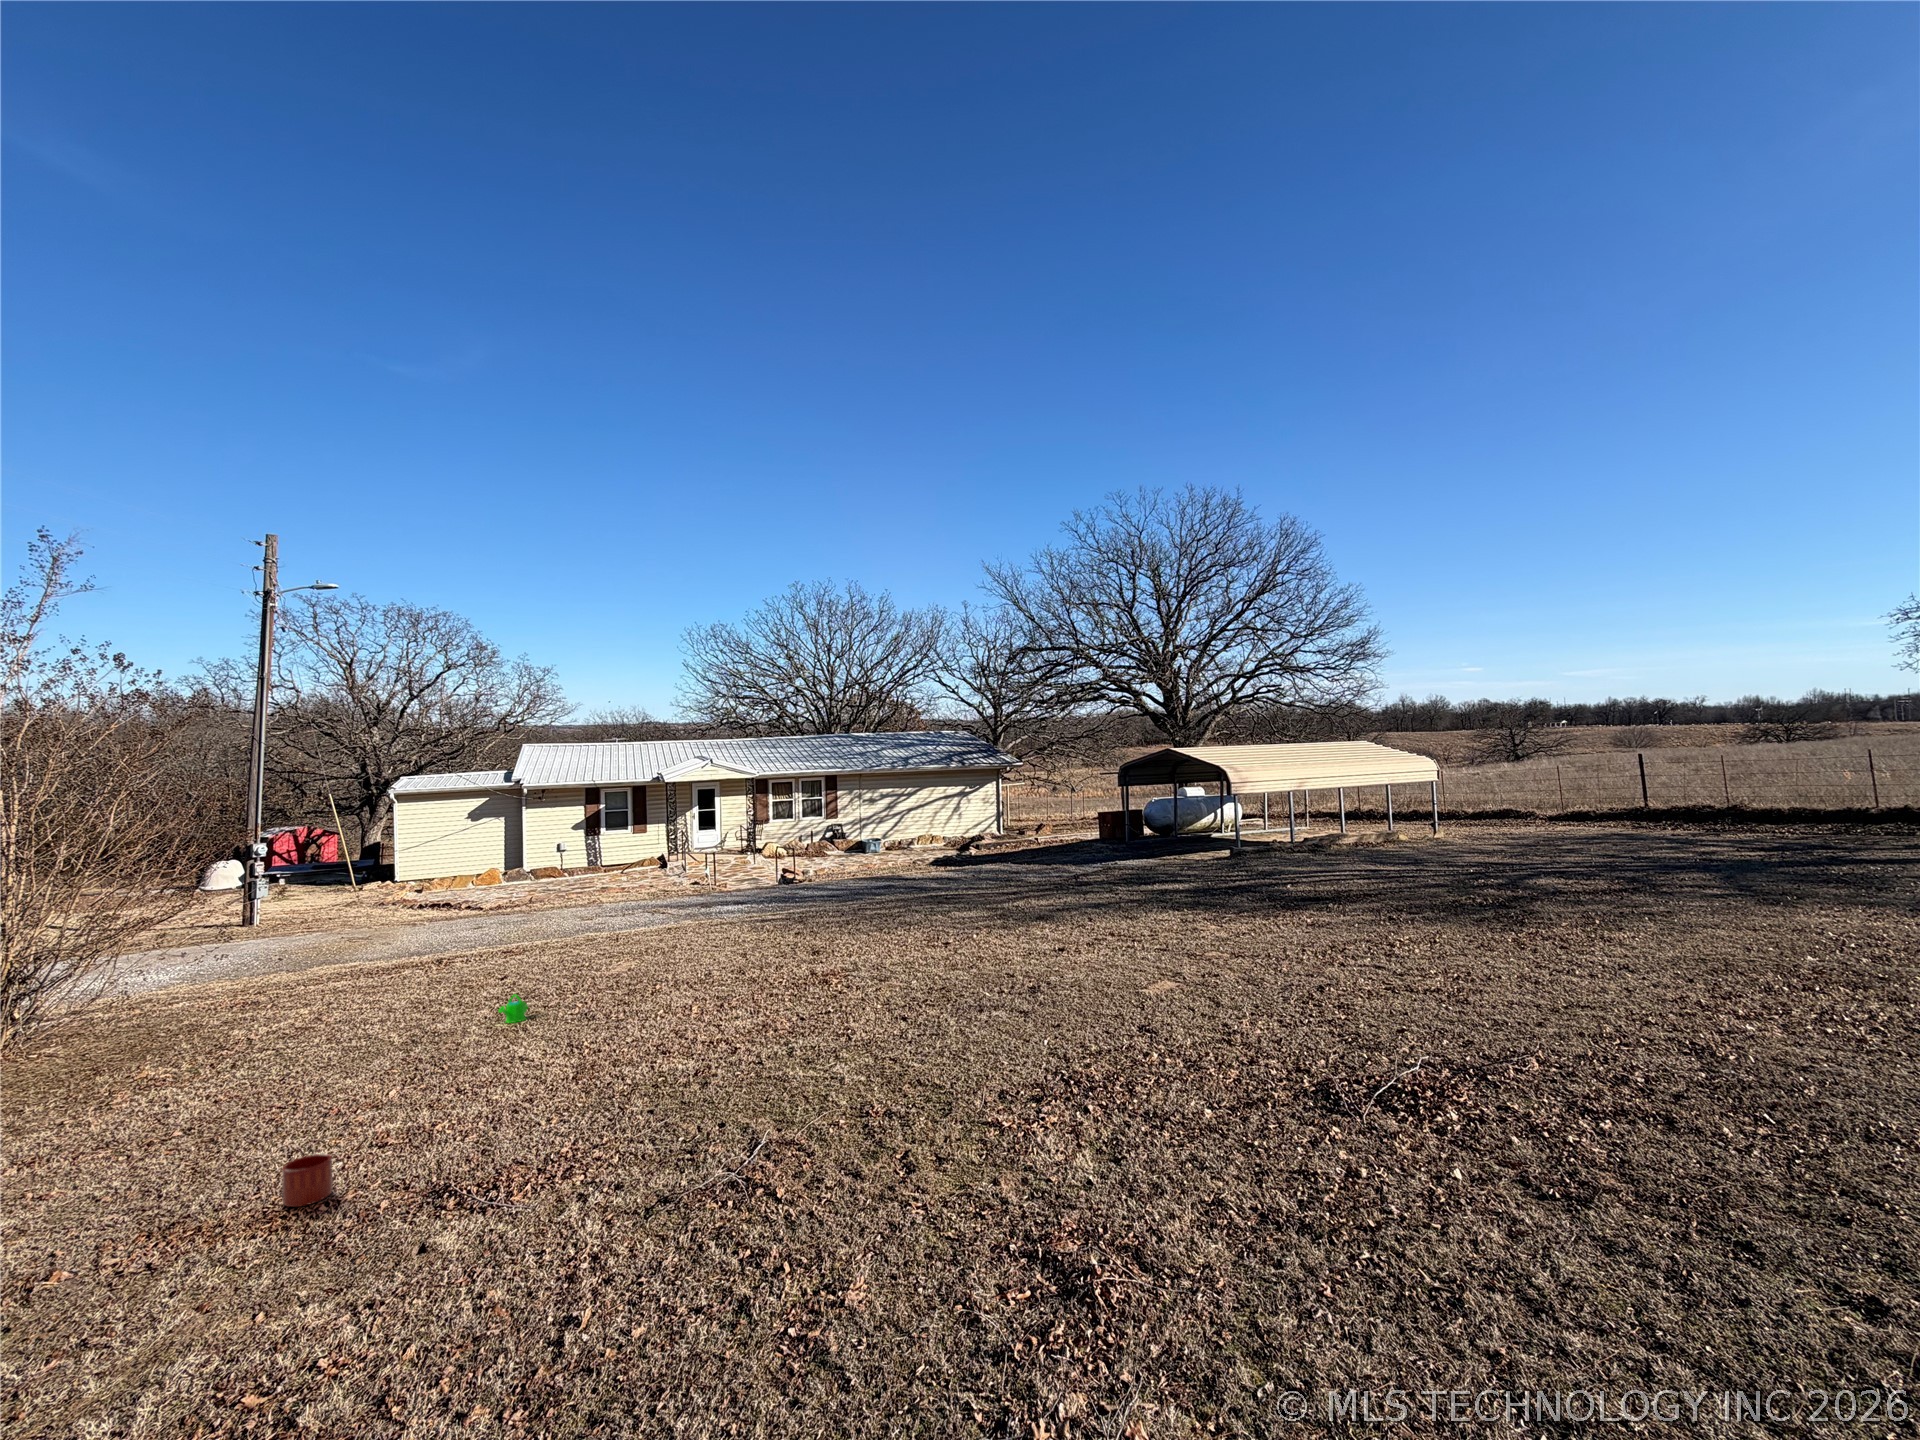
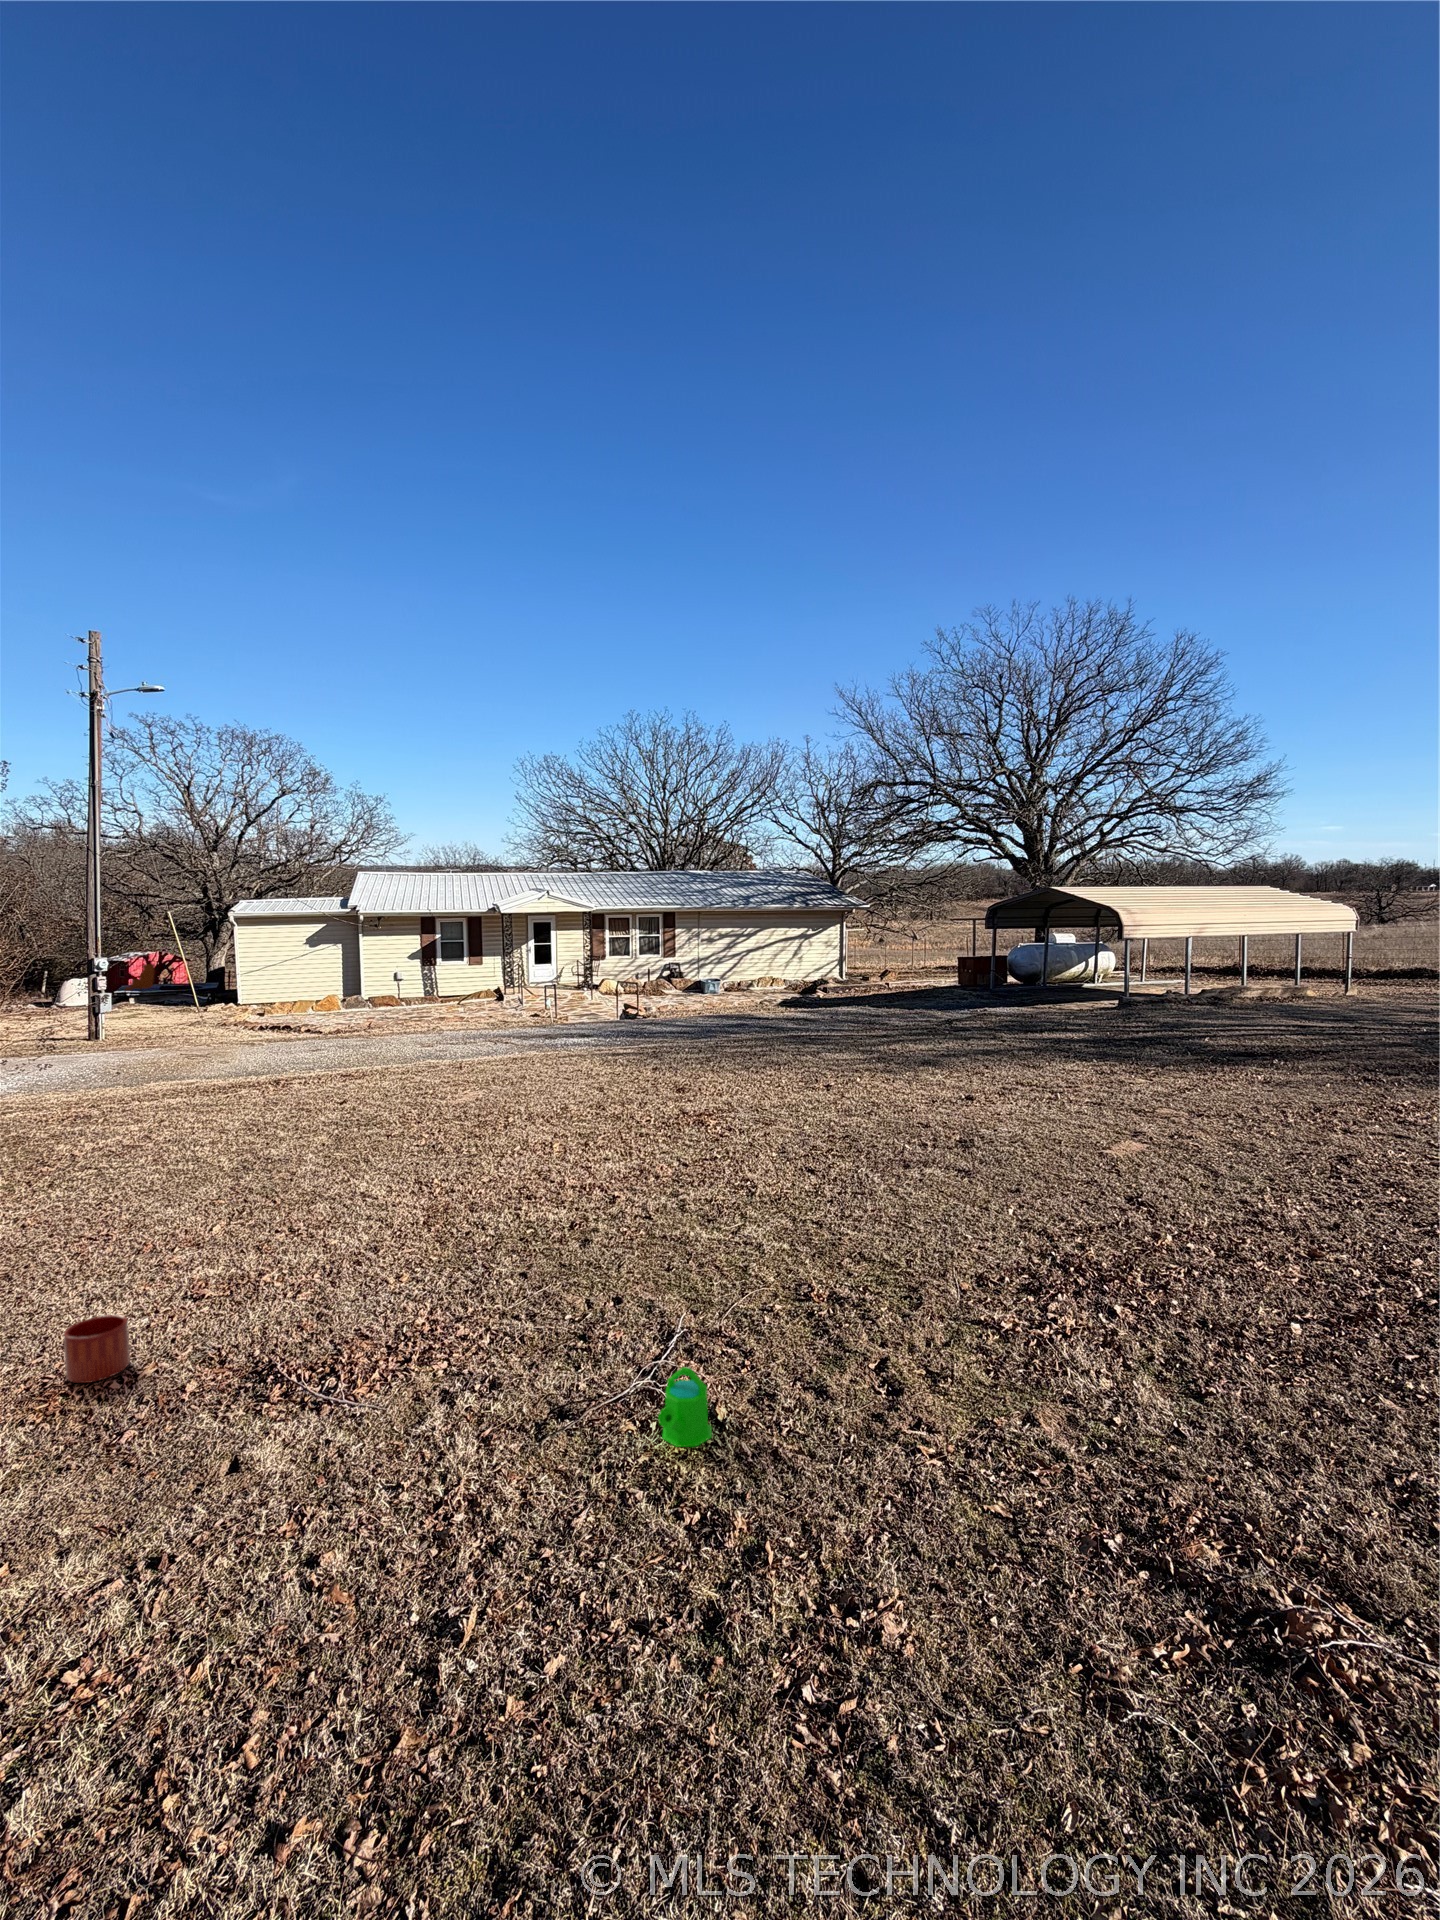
lounge chair: none [267,842,309,878] -> present [123,964,155,996]
watering can: present [498,994,528,1023] -> present [658,1367,712,1447]

